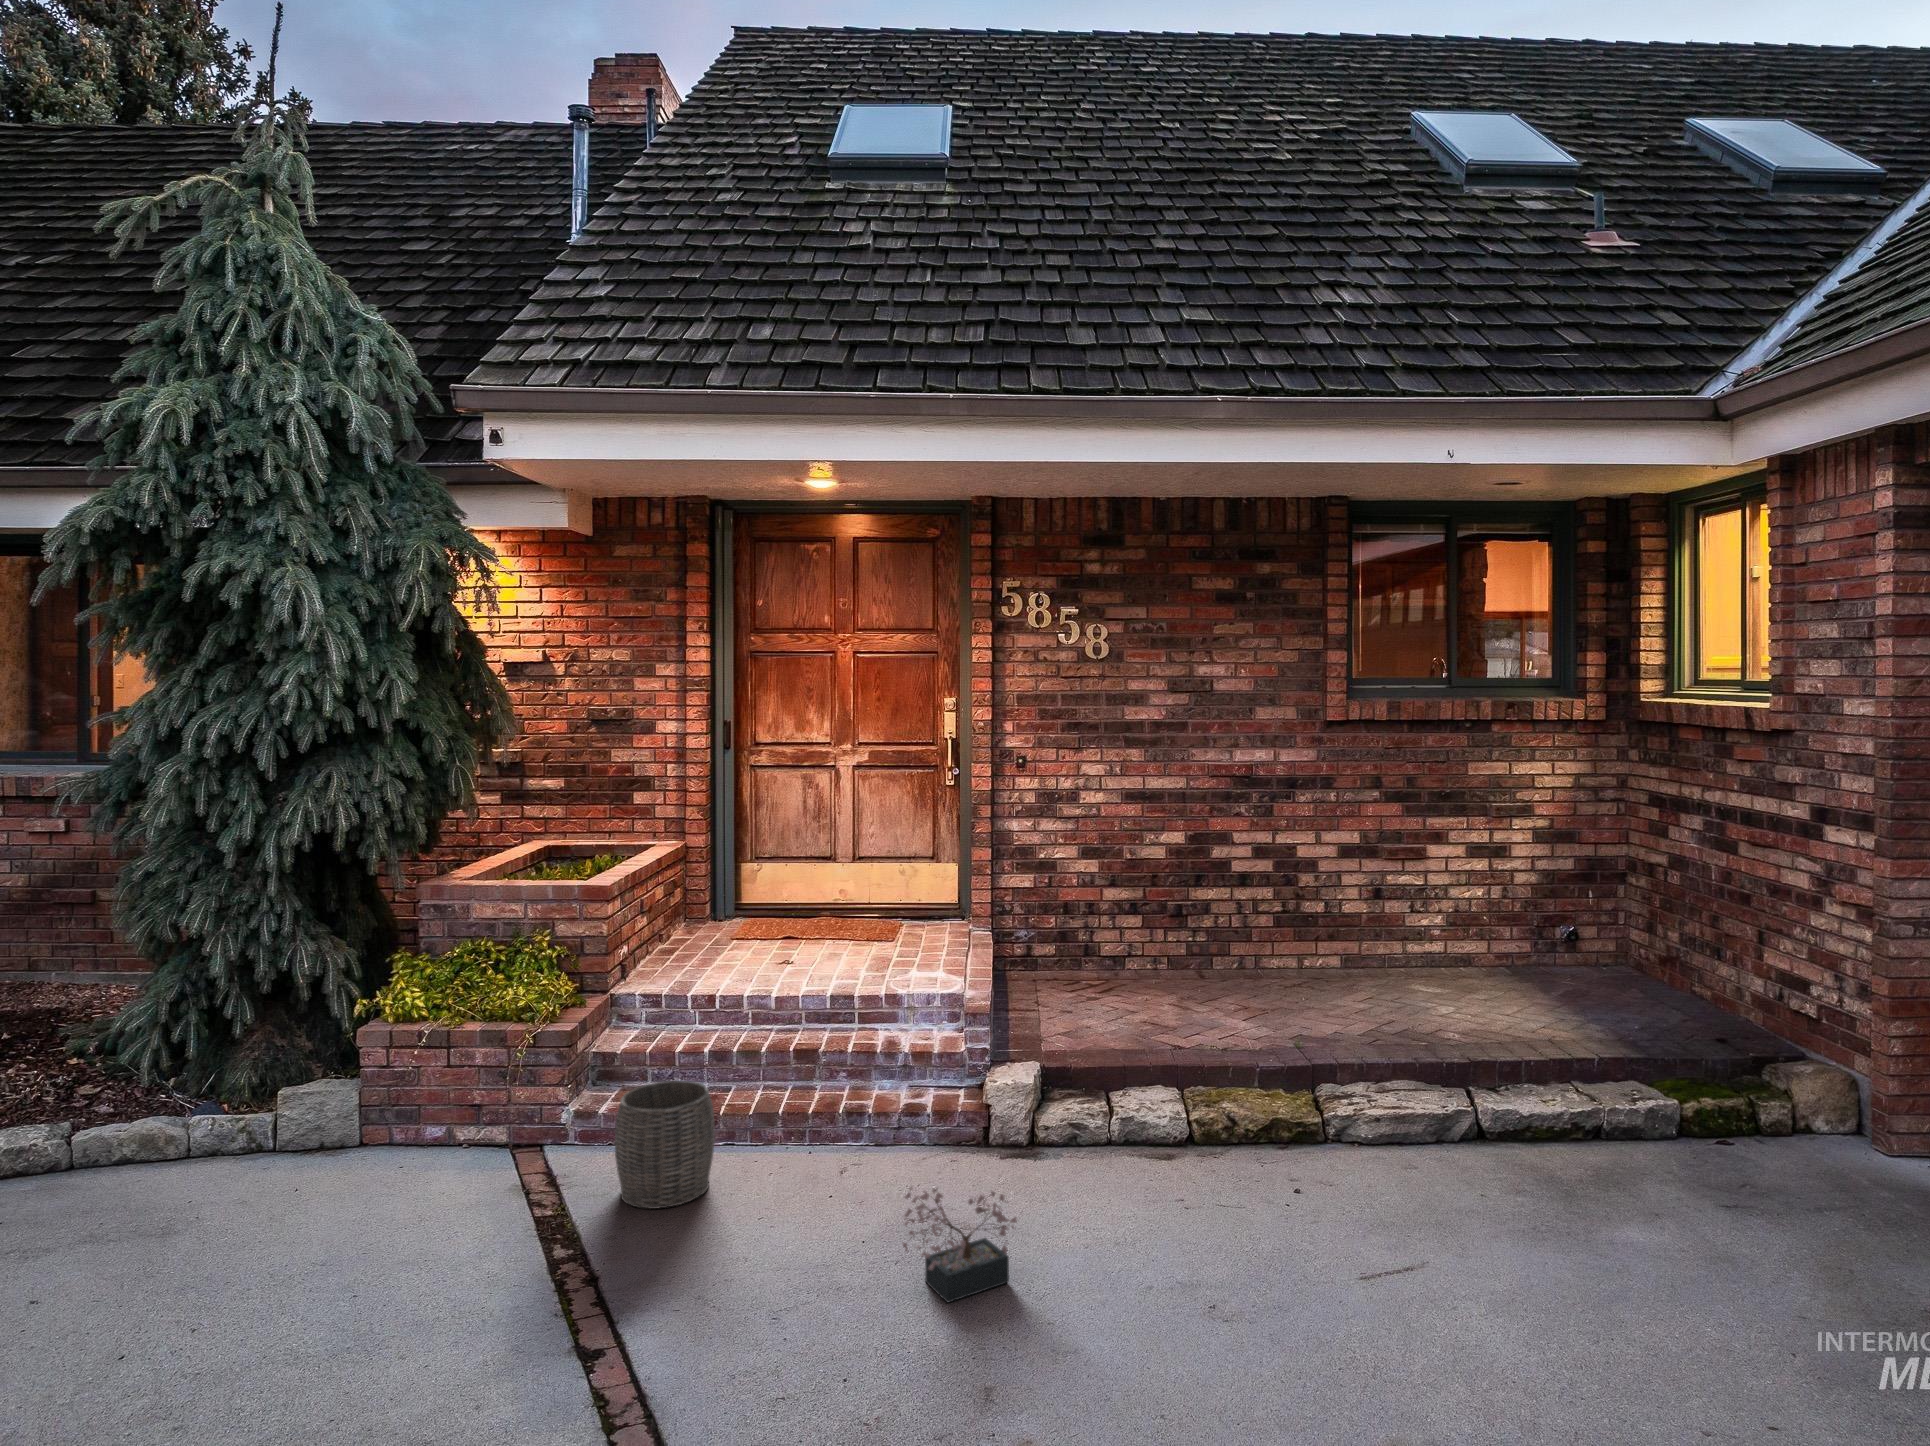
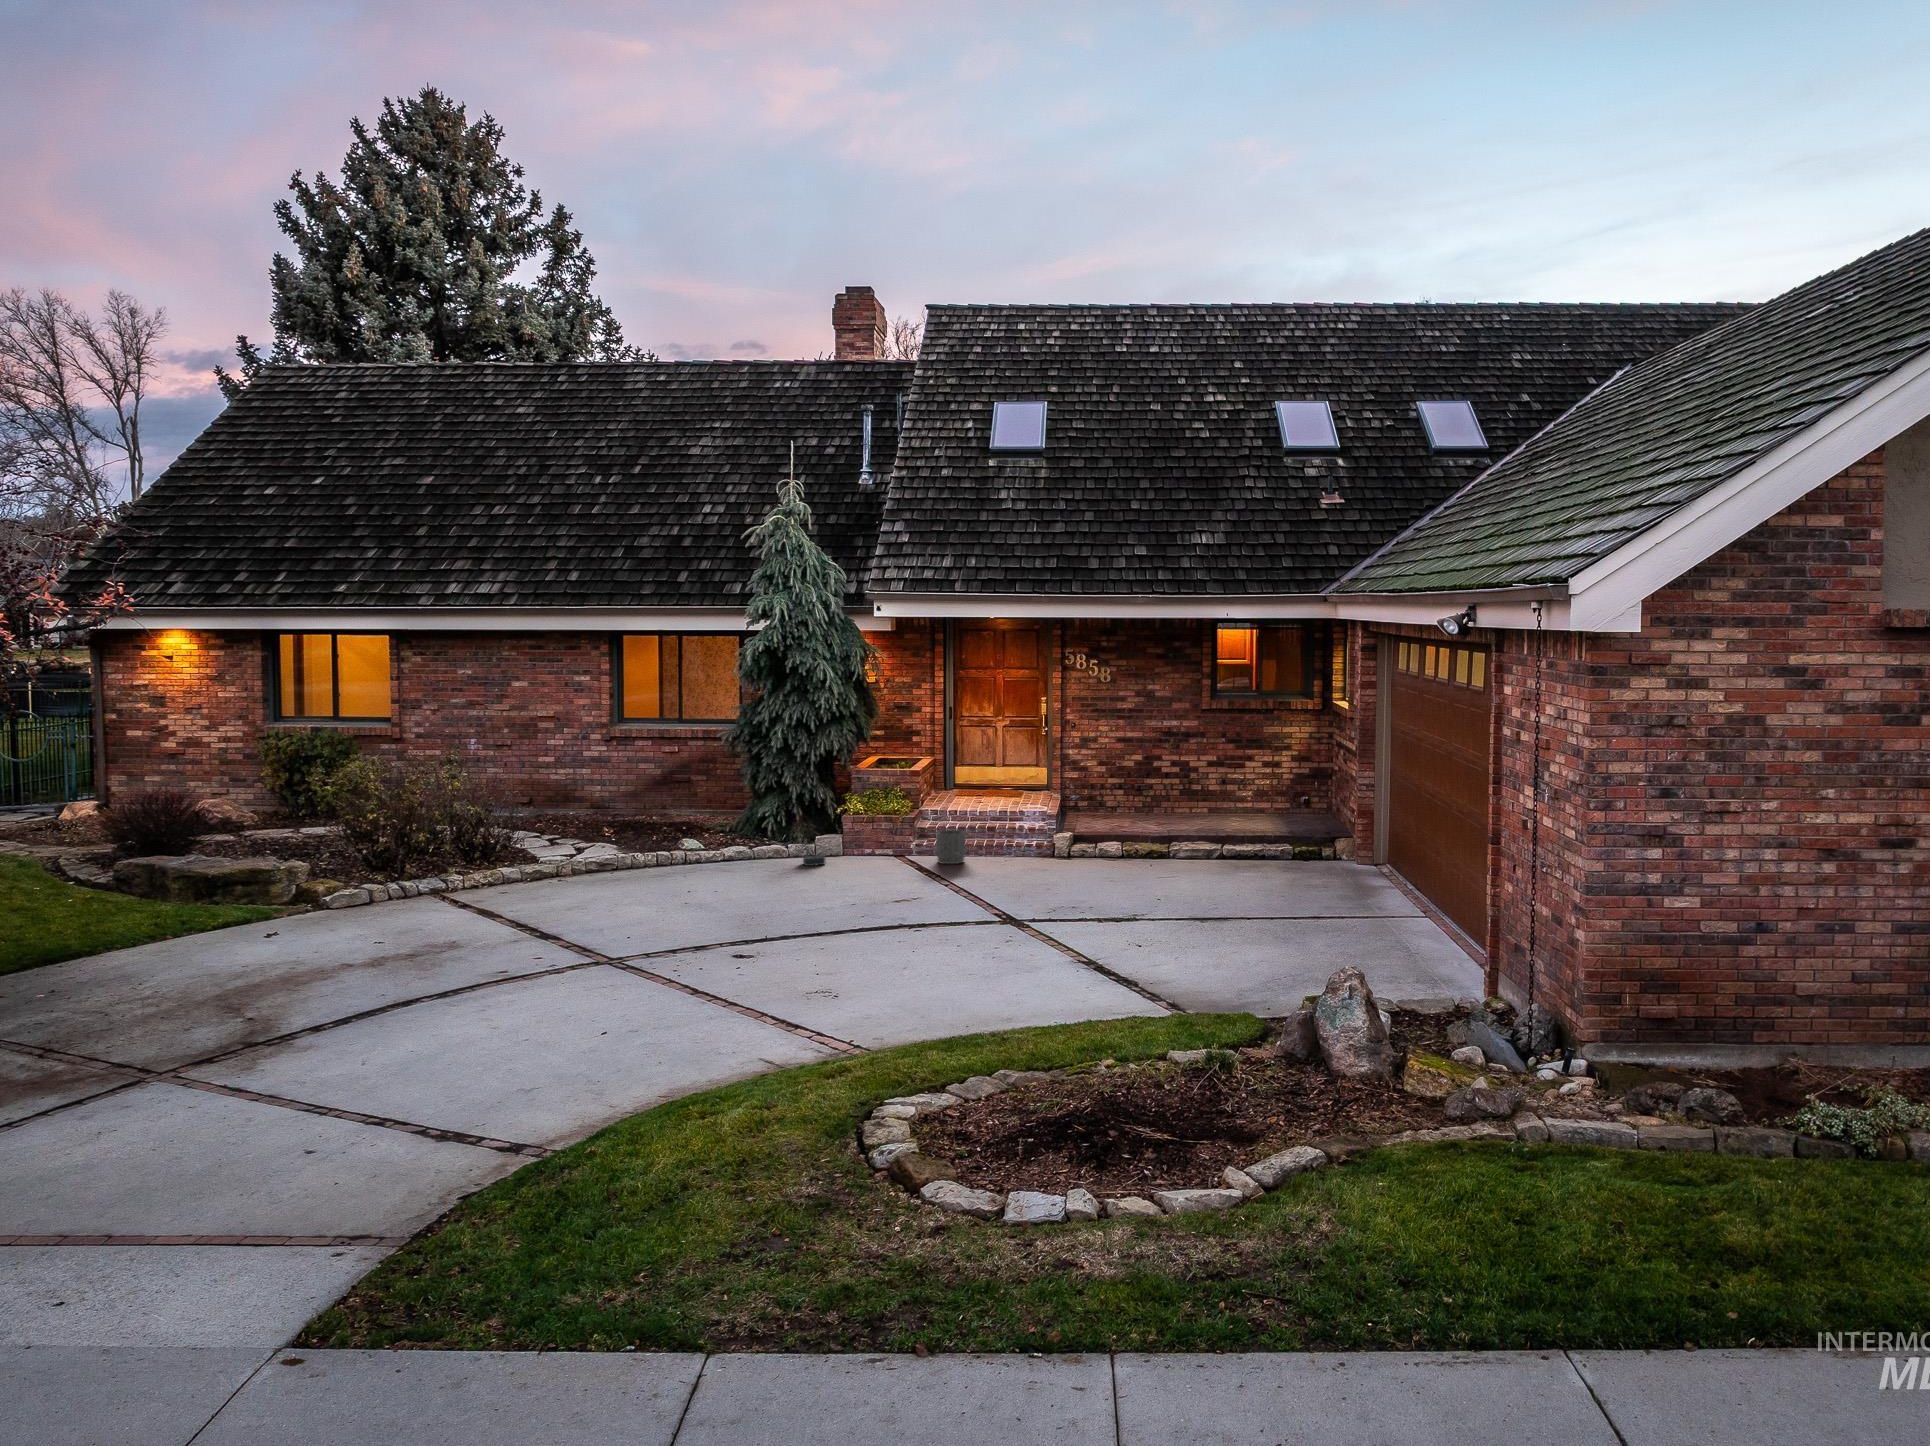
decorative plant: present [903,1187,1017,1302] -> present [800,839,825,866]

